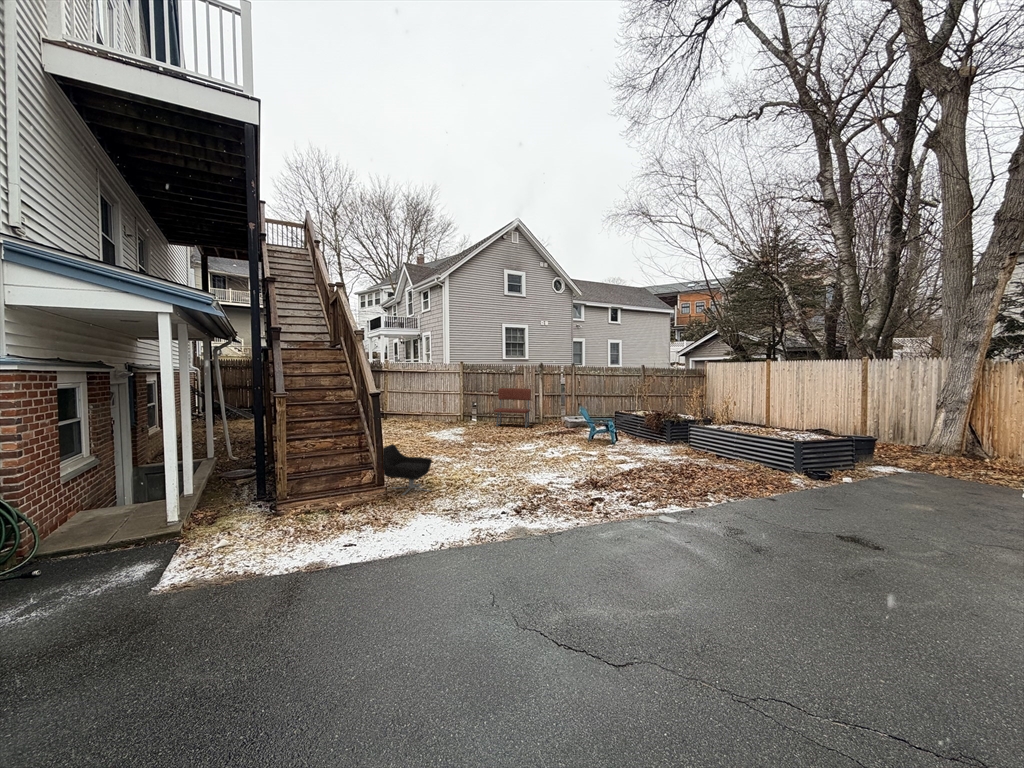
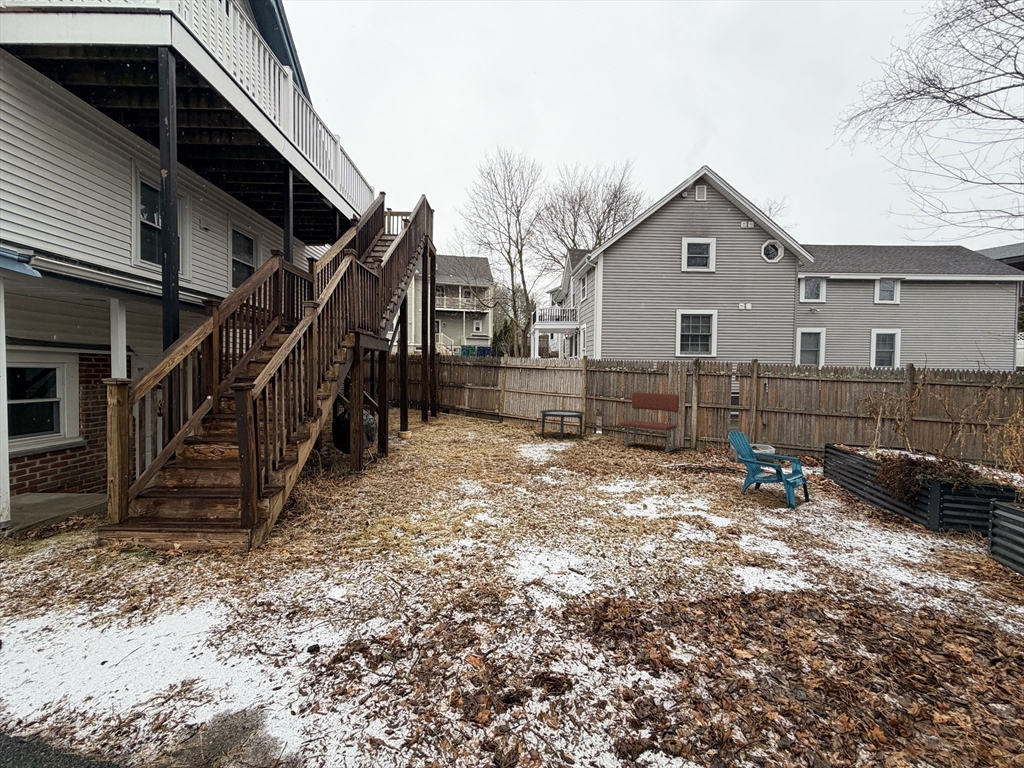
round table: none [430,403,463,426] -> present [541,410,584,441]
lounge chair: present [383,444,432,495] -> none [280,460,377,546]

